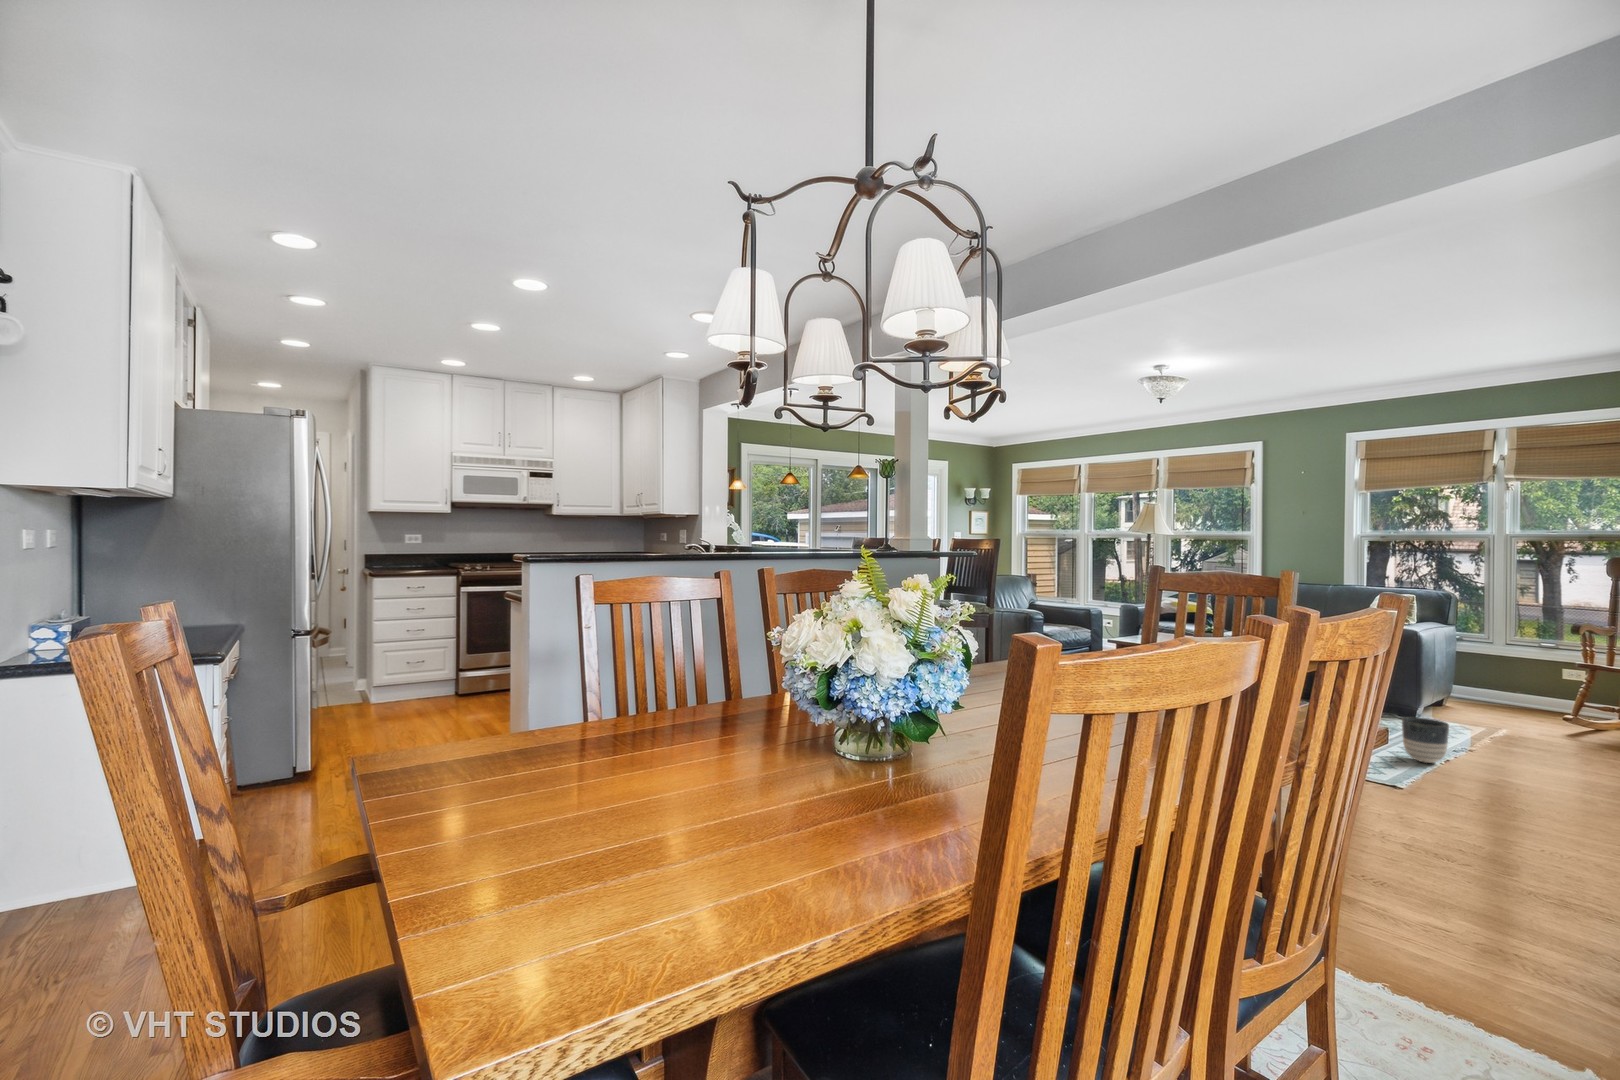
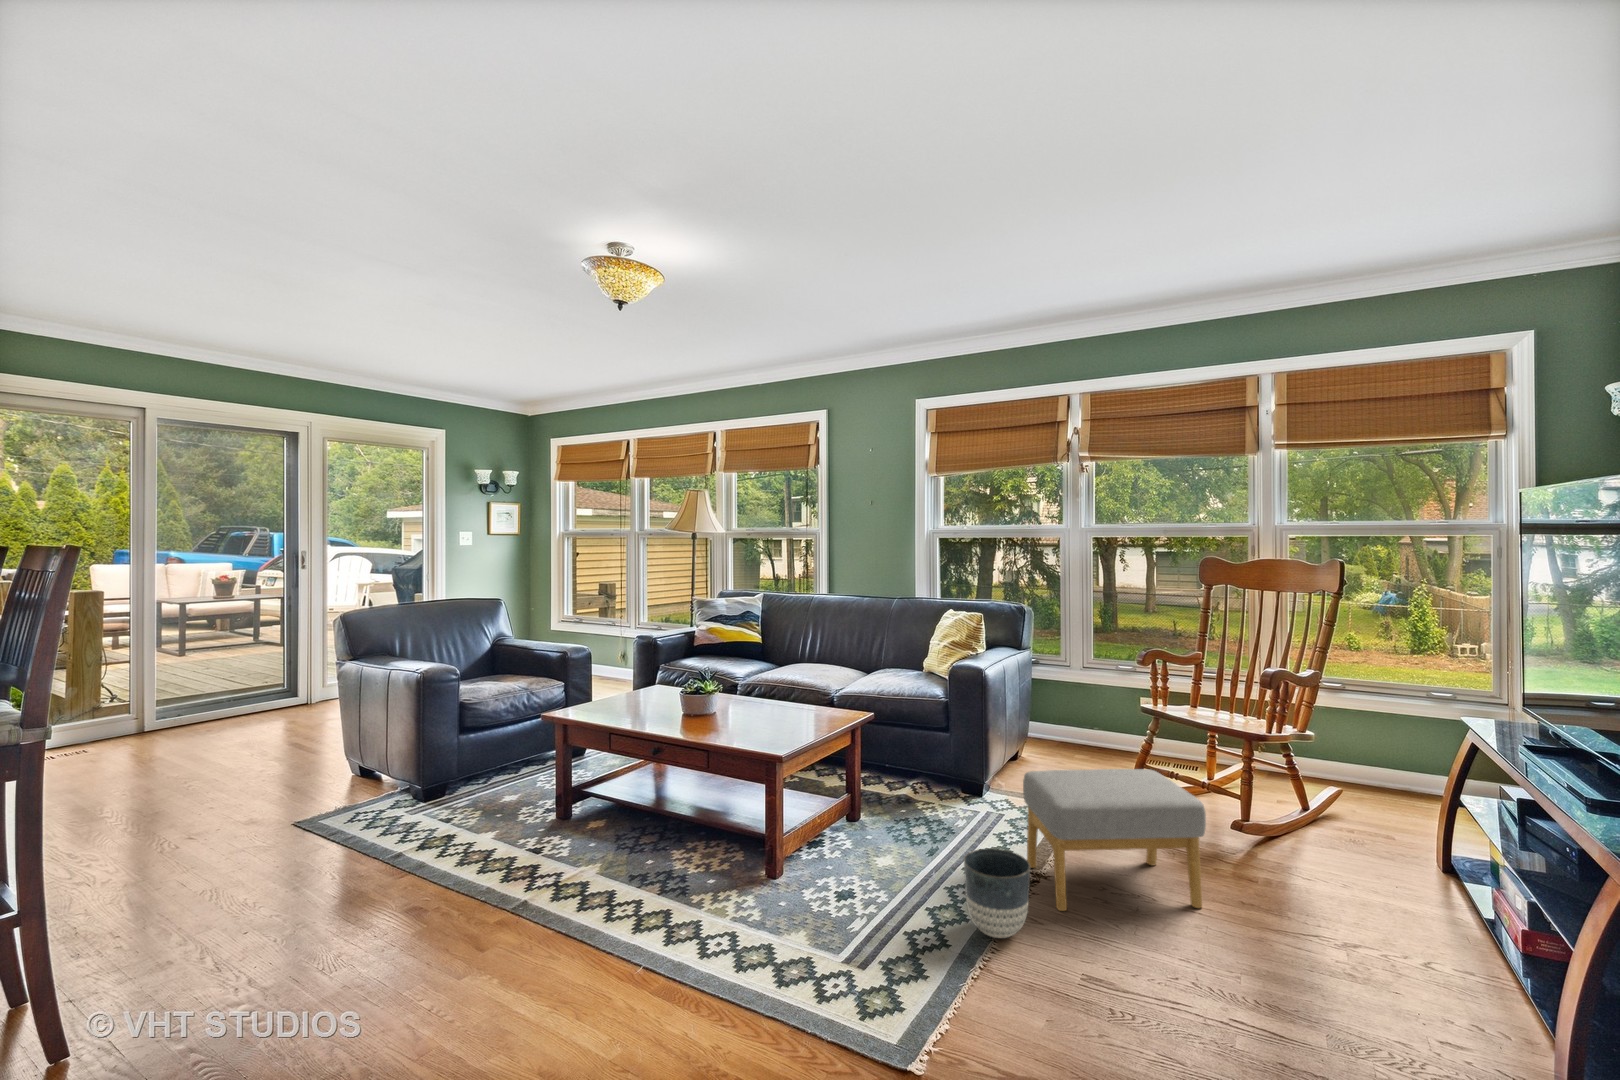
footstool: none [1445,686,1589,772] -> present [1023,769,1206,911]

